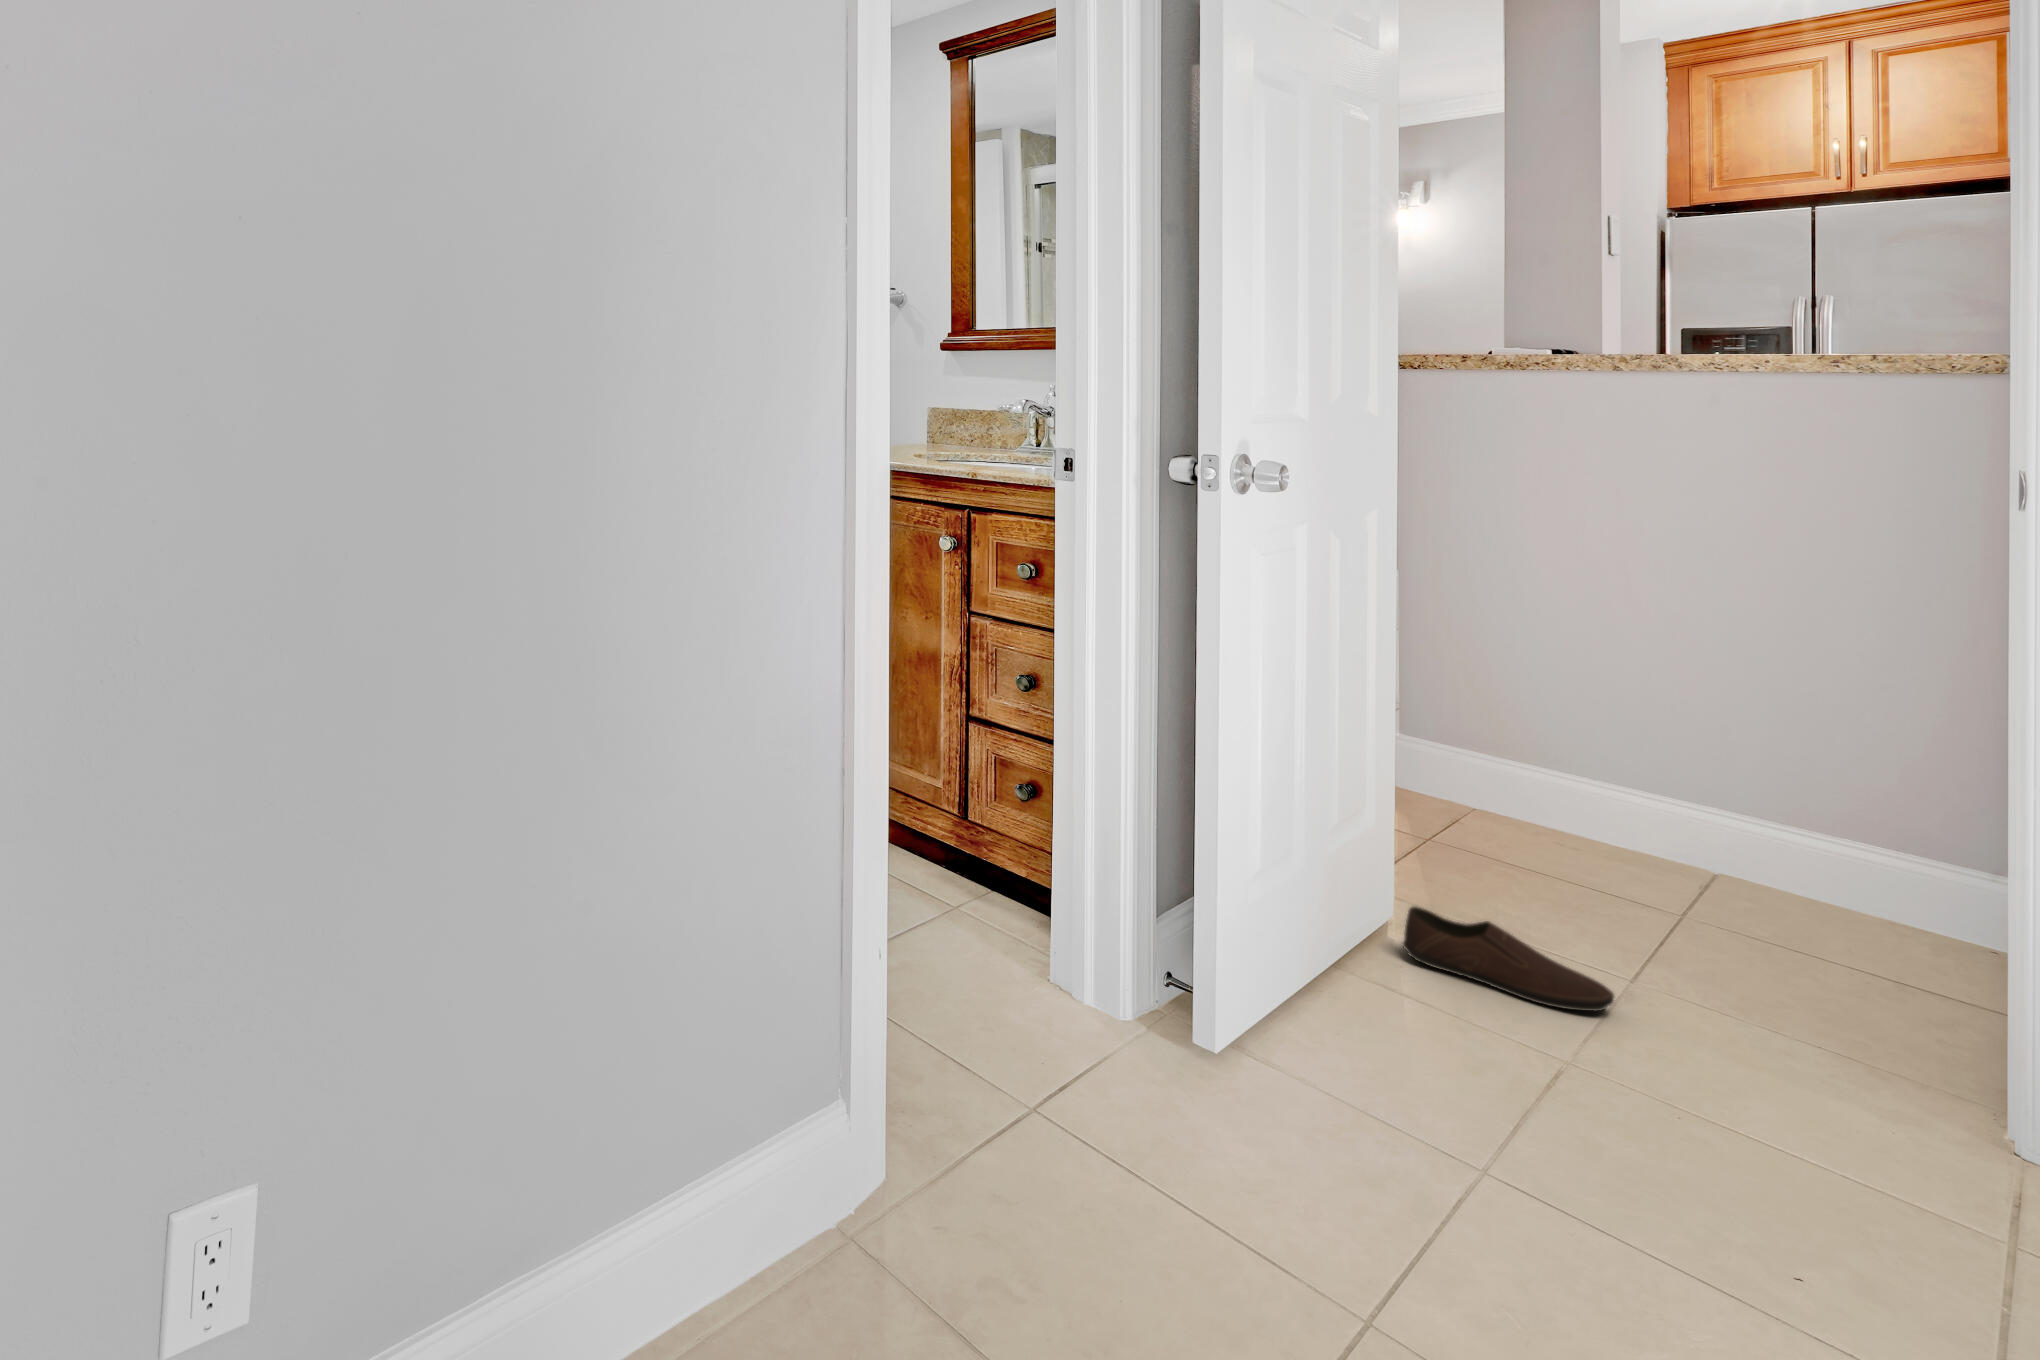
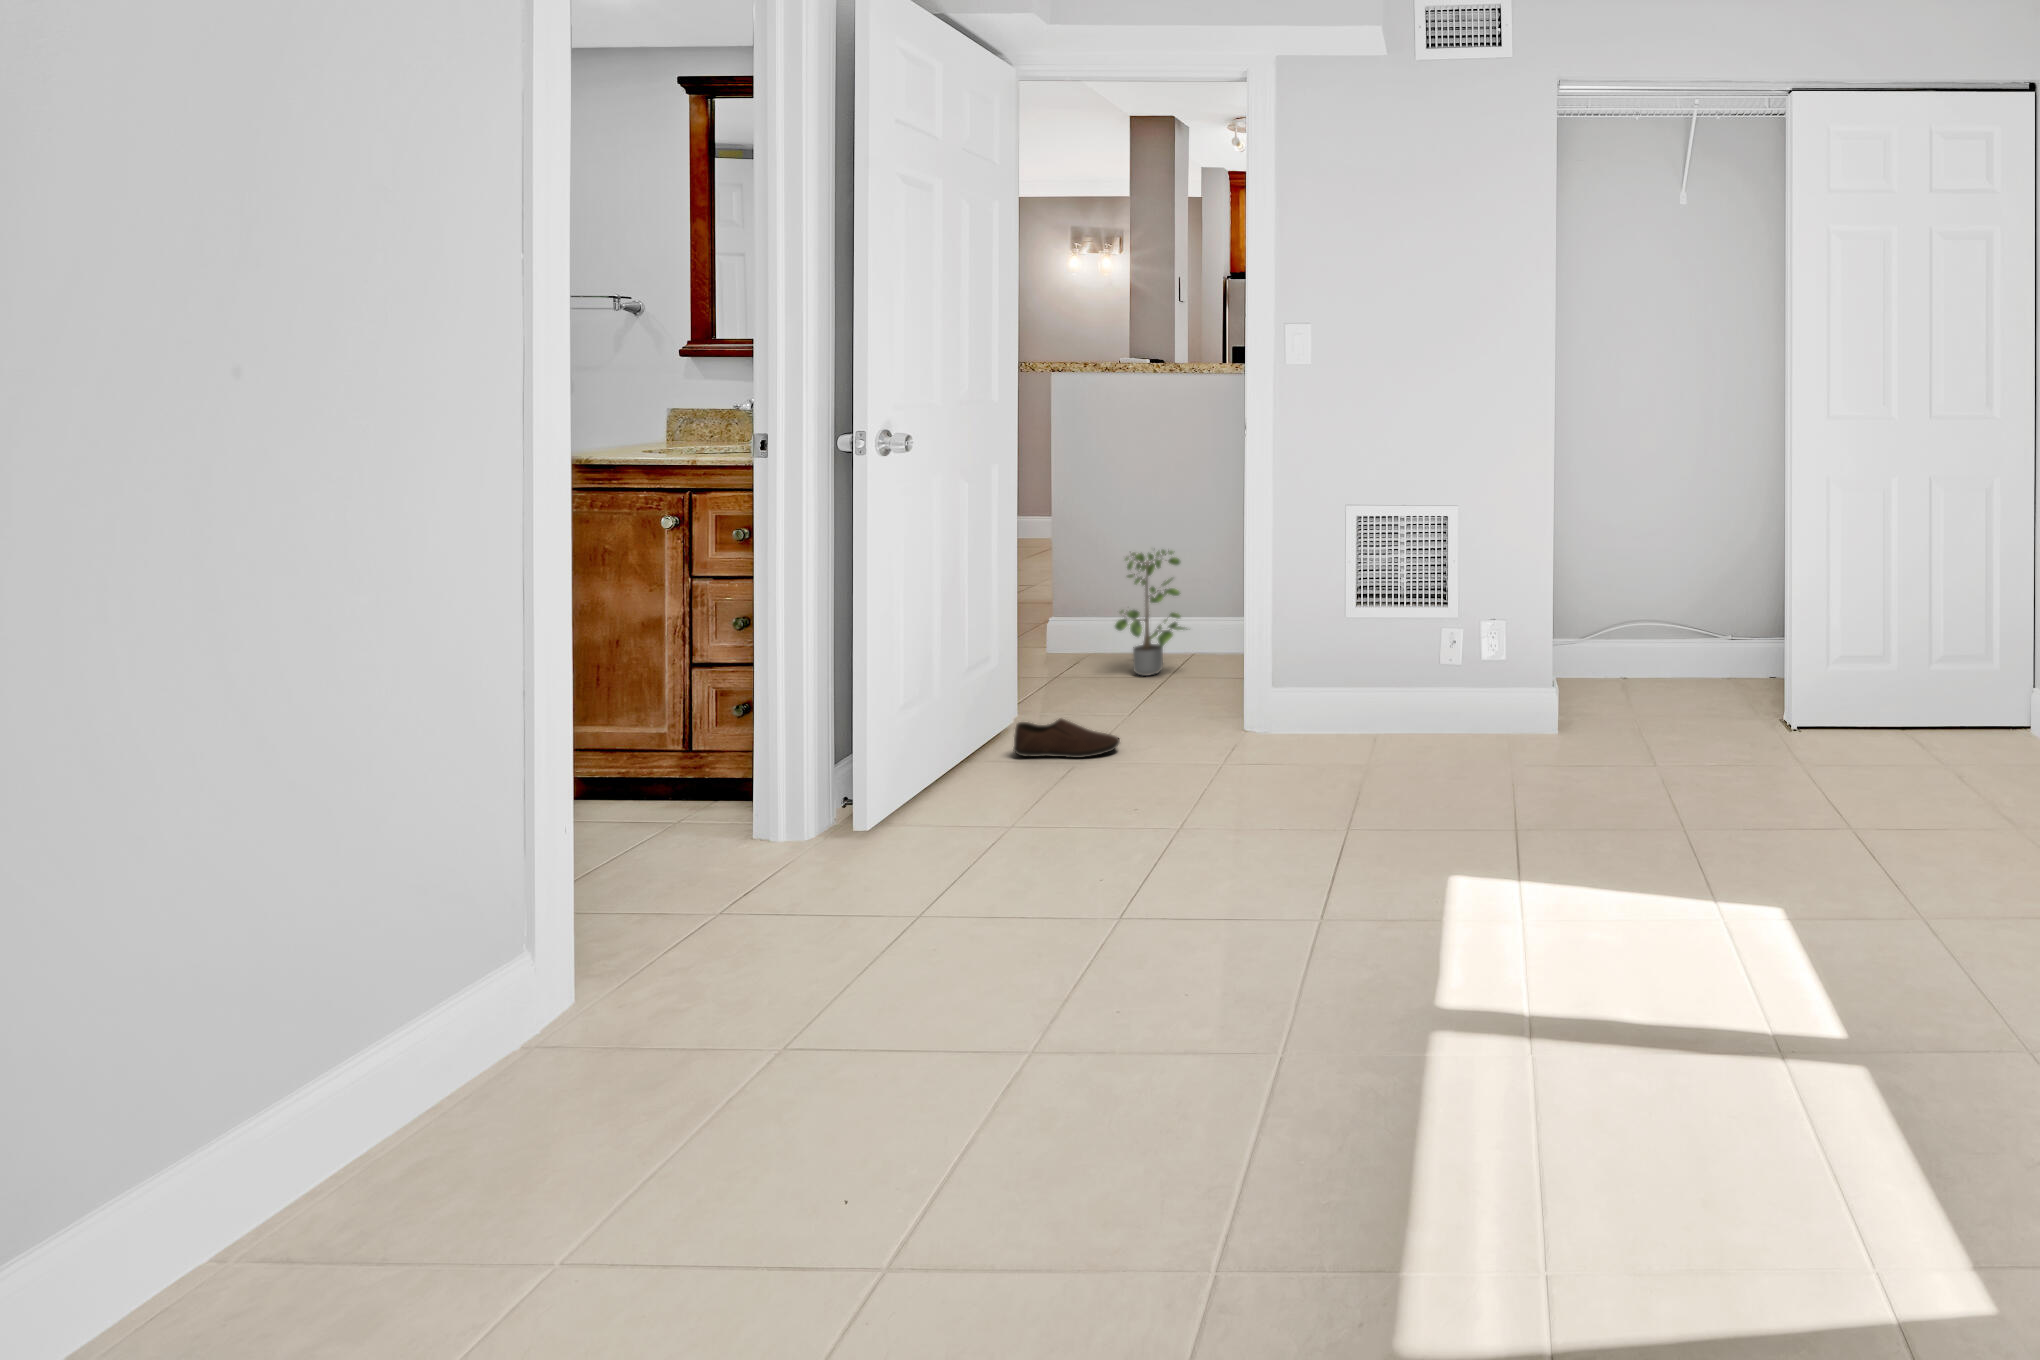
potted plant: none [1526,651,1691,857] -> present [1115,550,1187,676]

